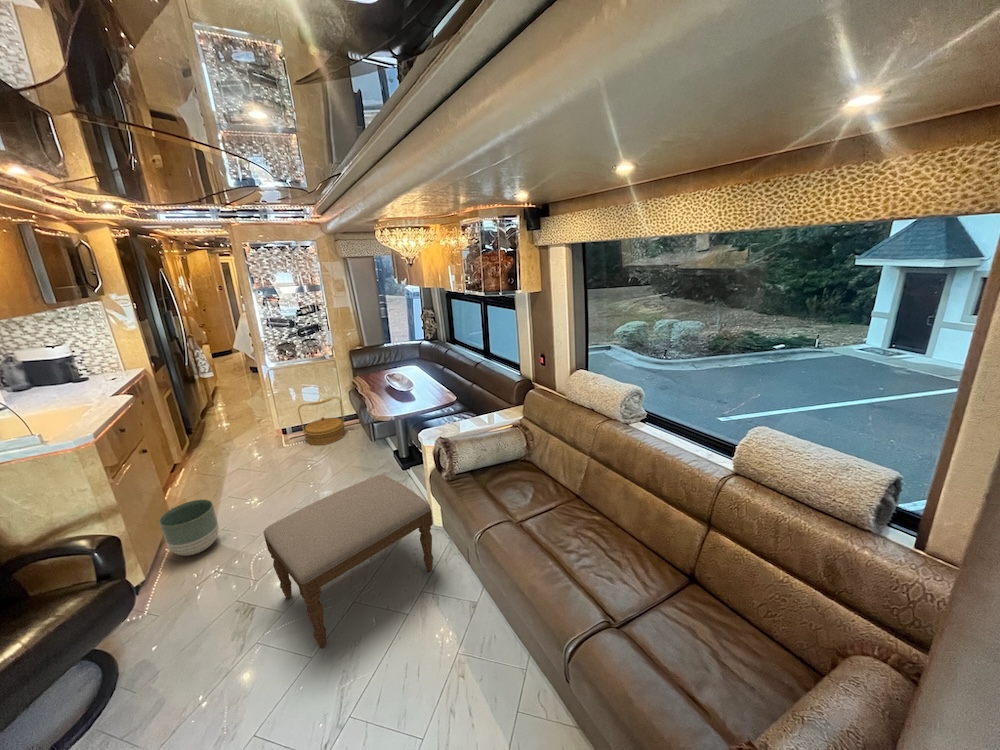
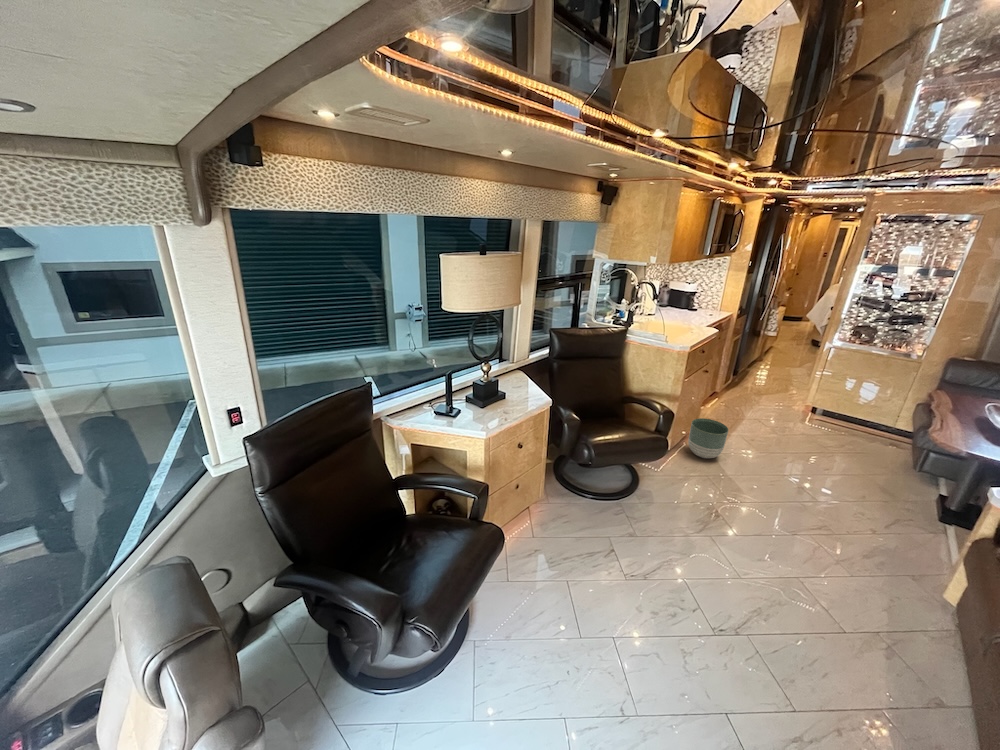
woven basket: present [298,397,344,445] -> none [832,393,901,447]
ottoman: present [264,474,433,648] -> none [744,469,956,634]

